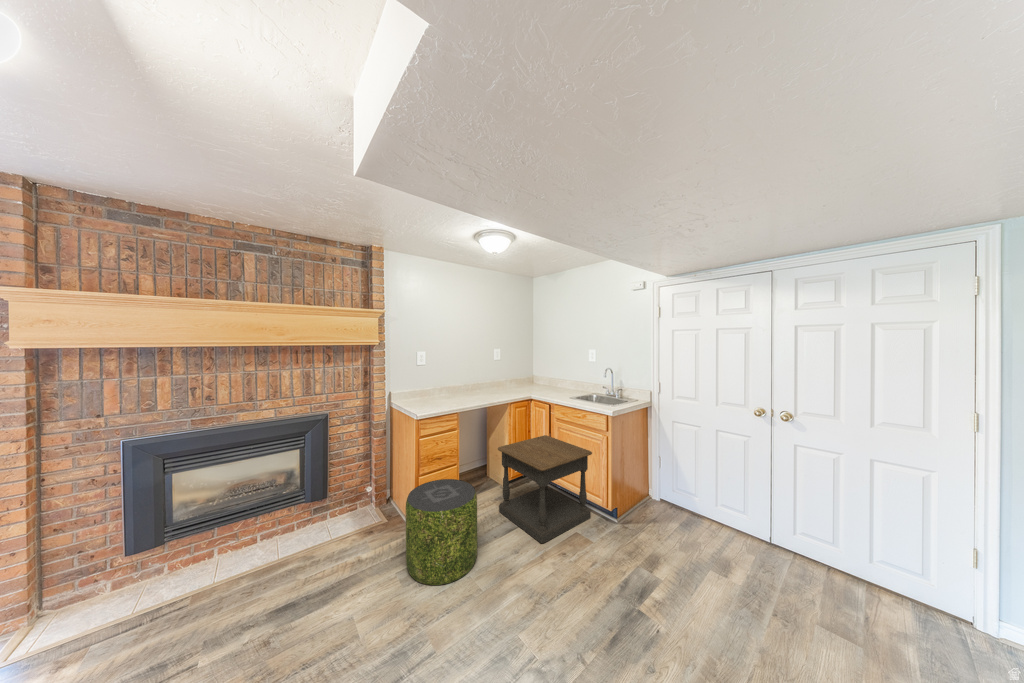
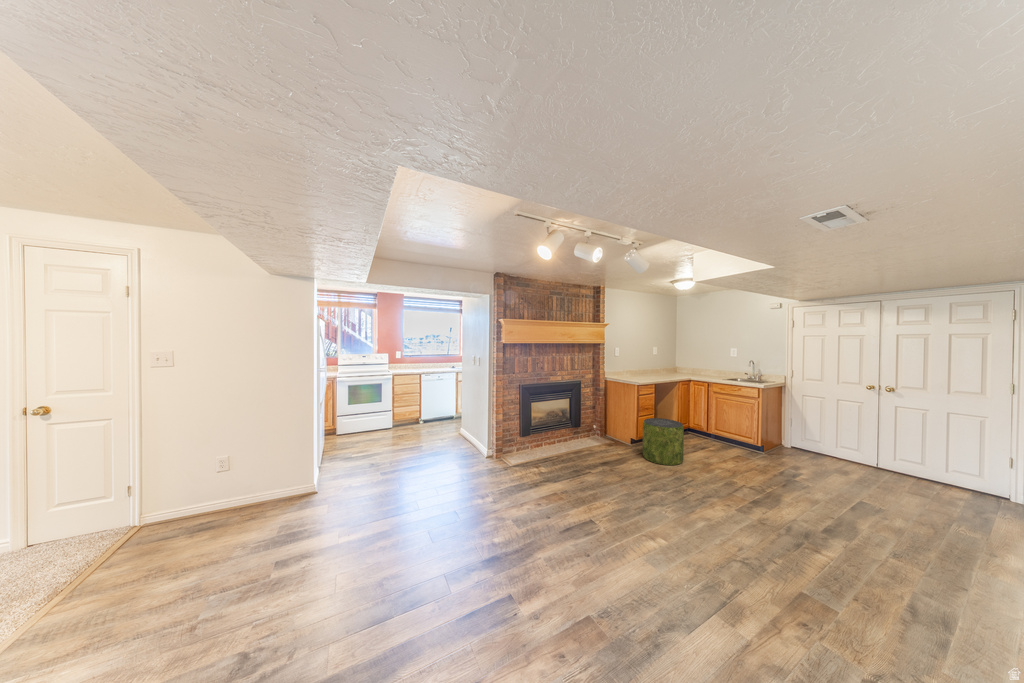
side table: present [498,435,592,543] -> none [680,402,746,457]

